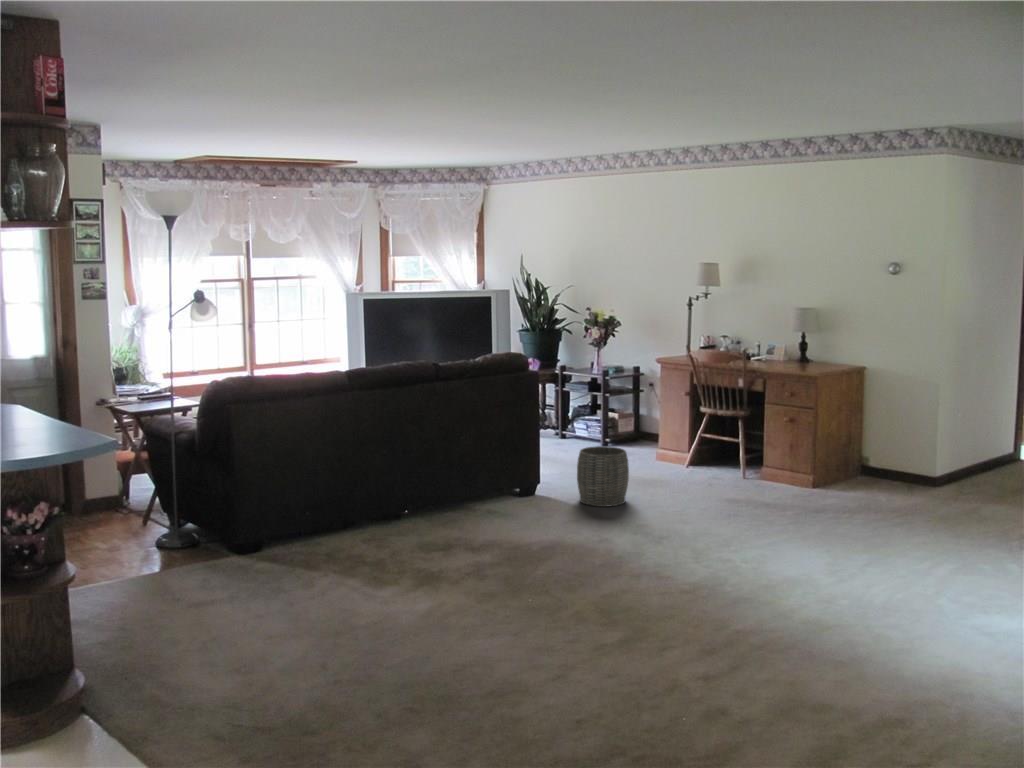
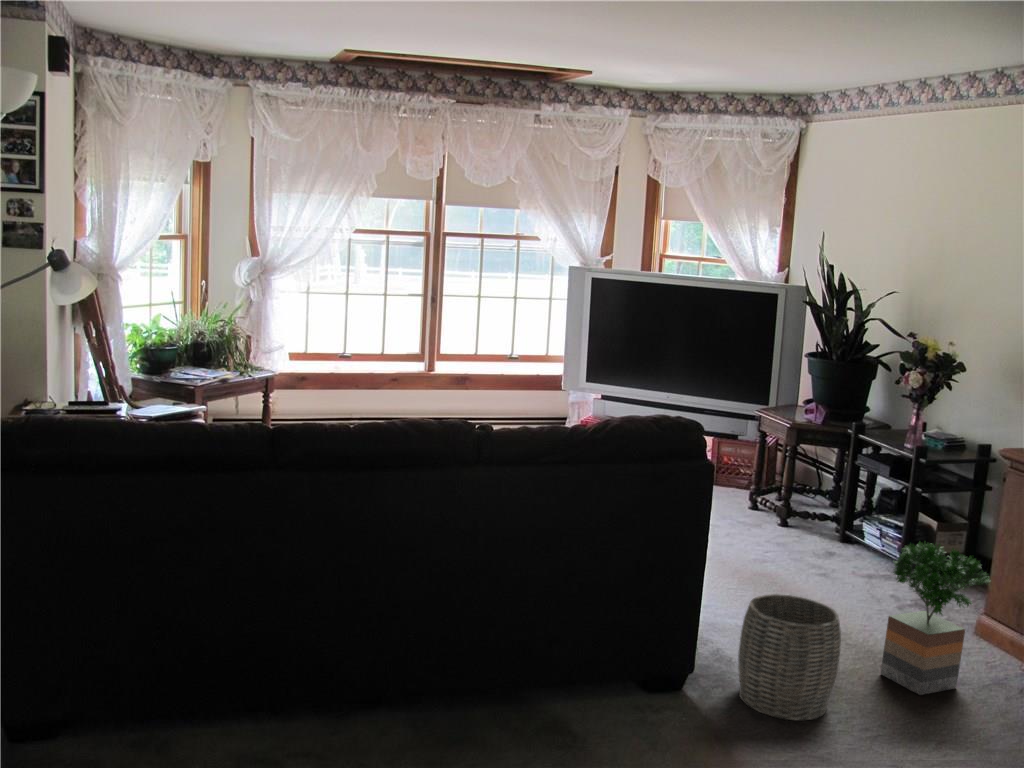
potted tree: none [635,409,683,488] -> present [881,542,989,695]

